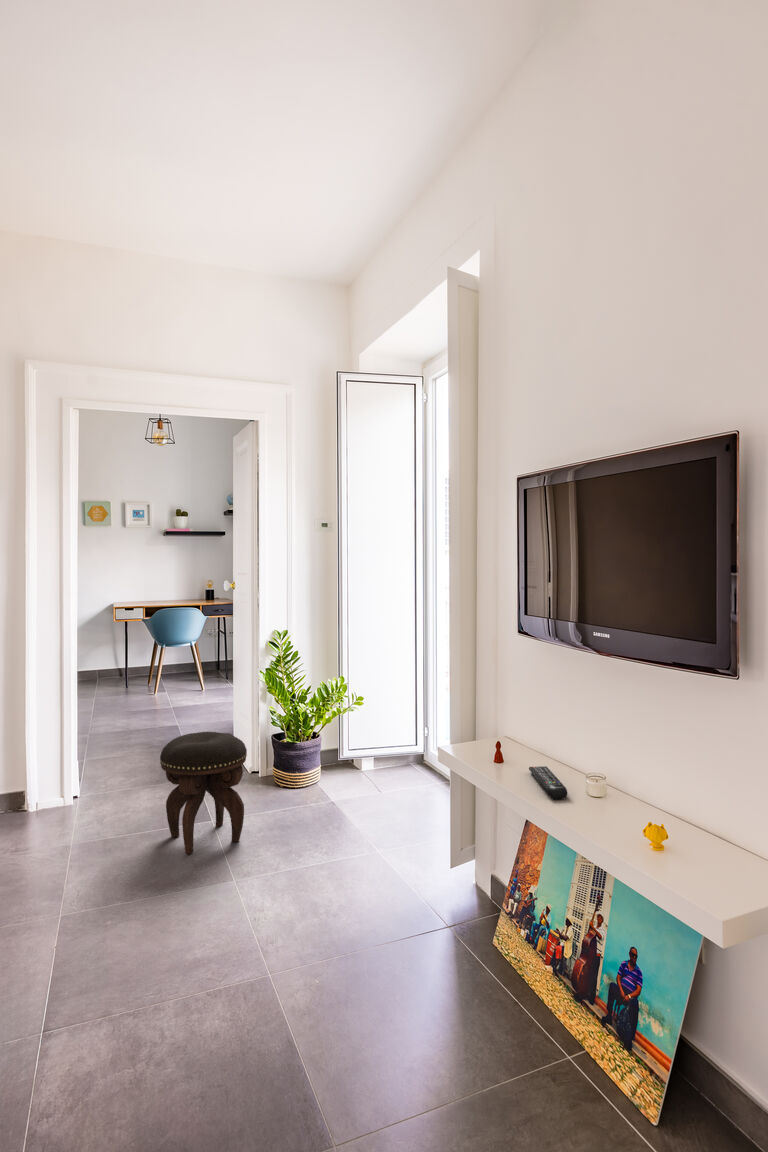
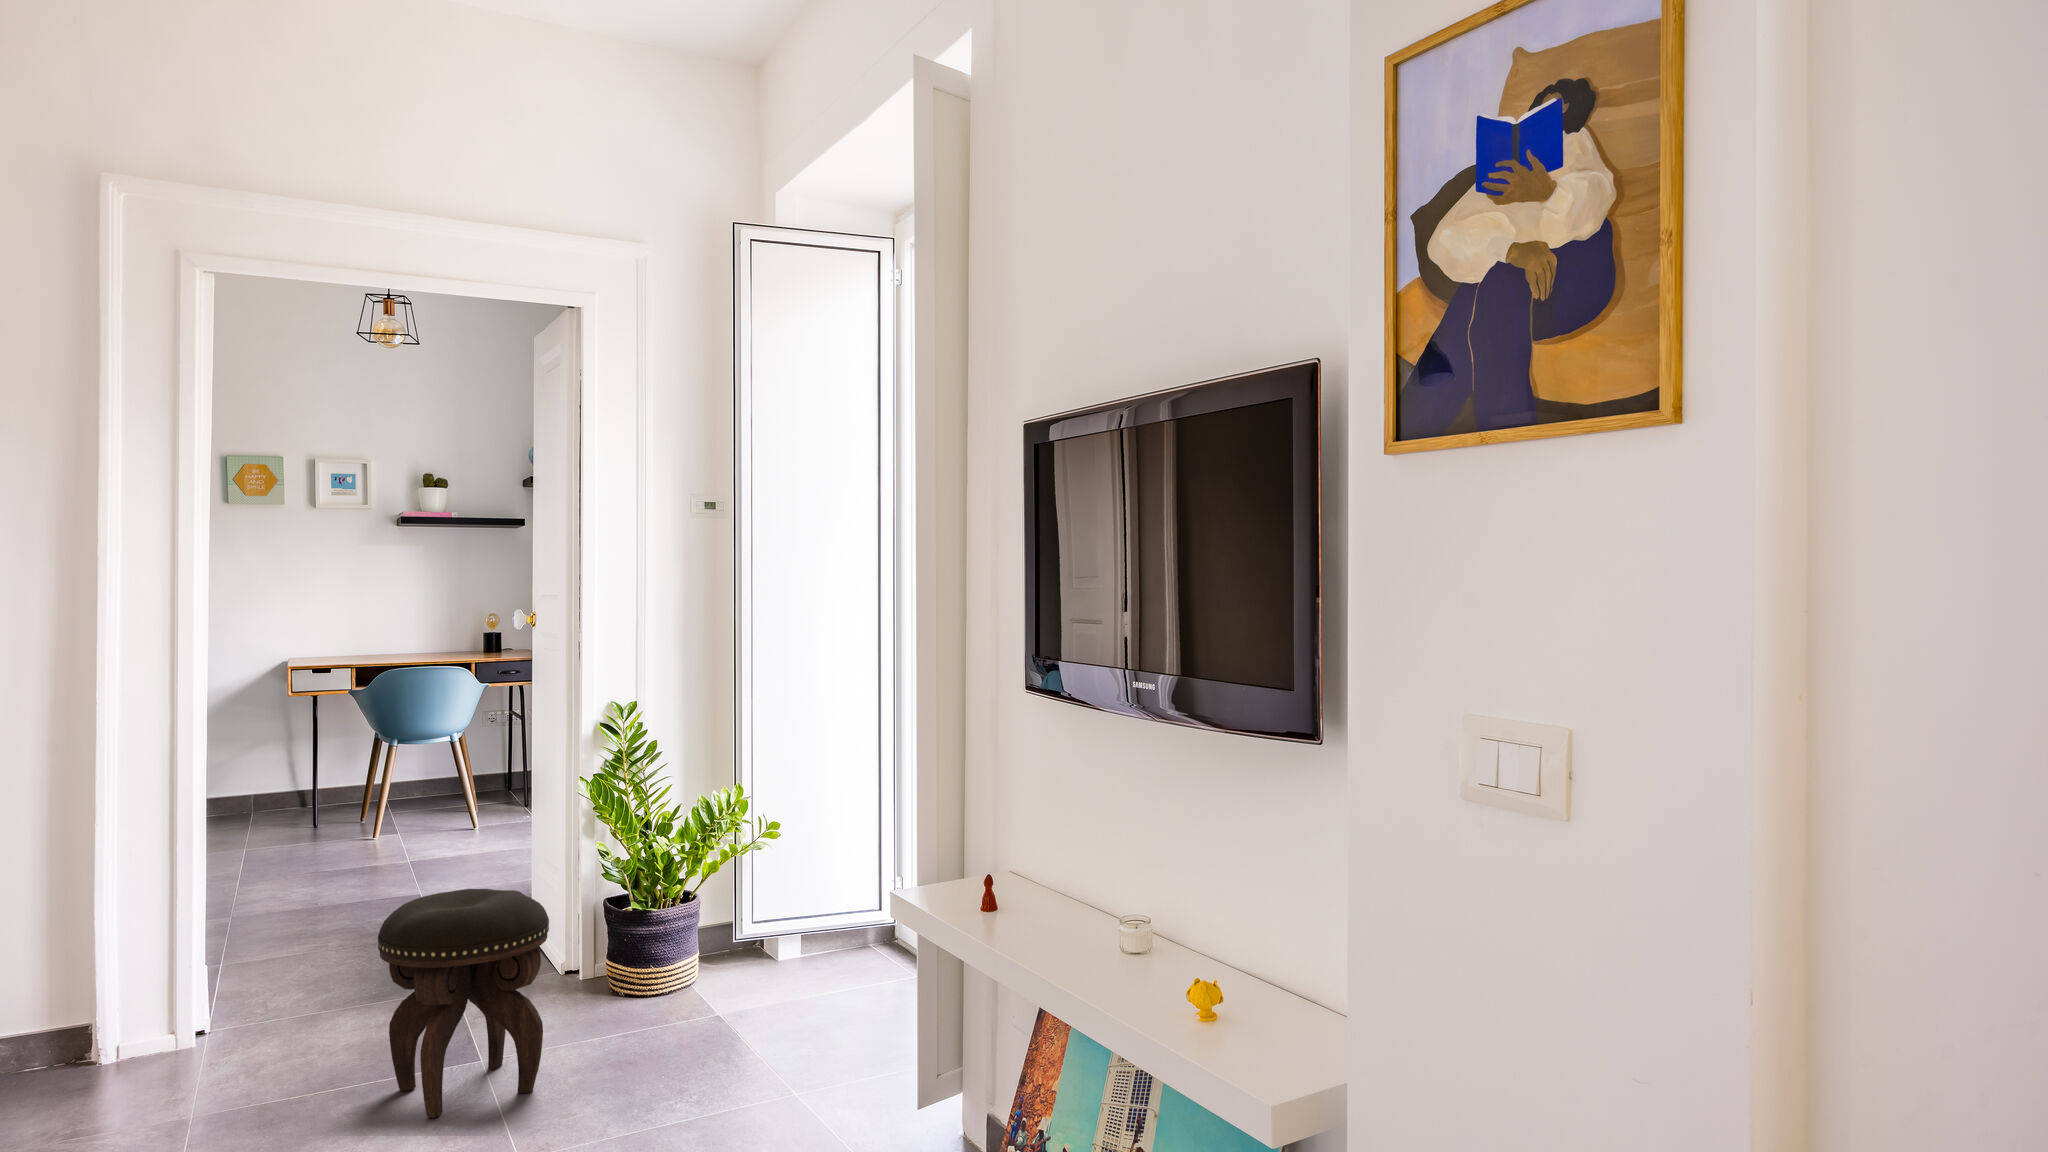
remote control: present [529,766,567,799] -> none [1035,909,1088,957]

